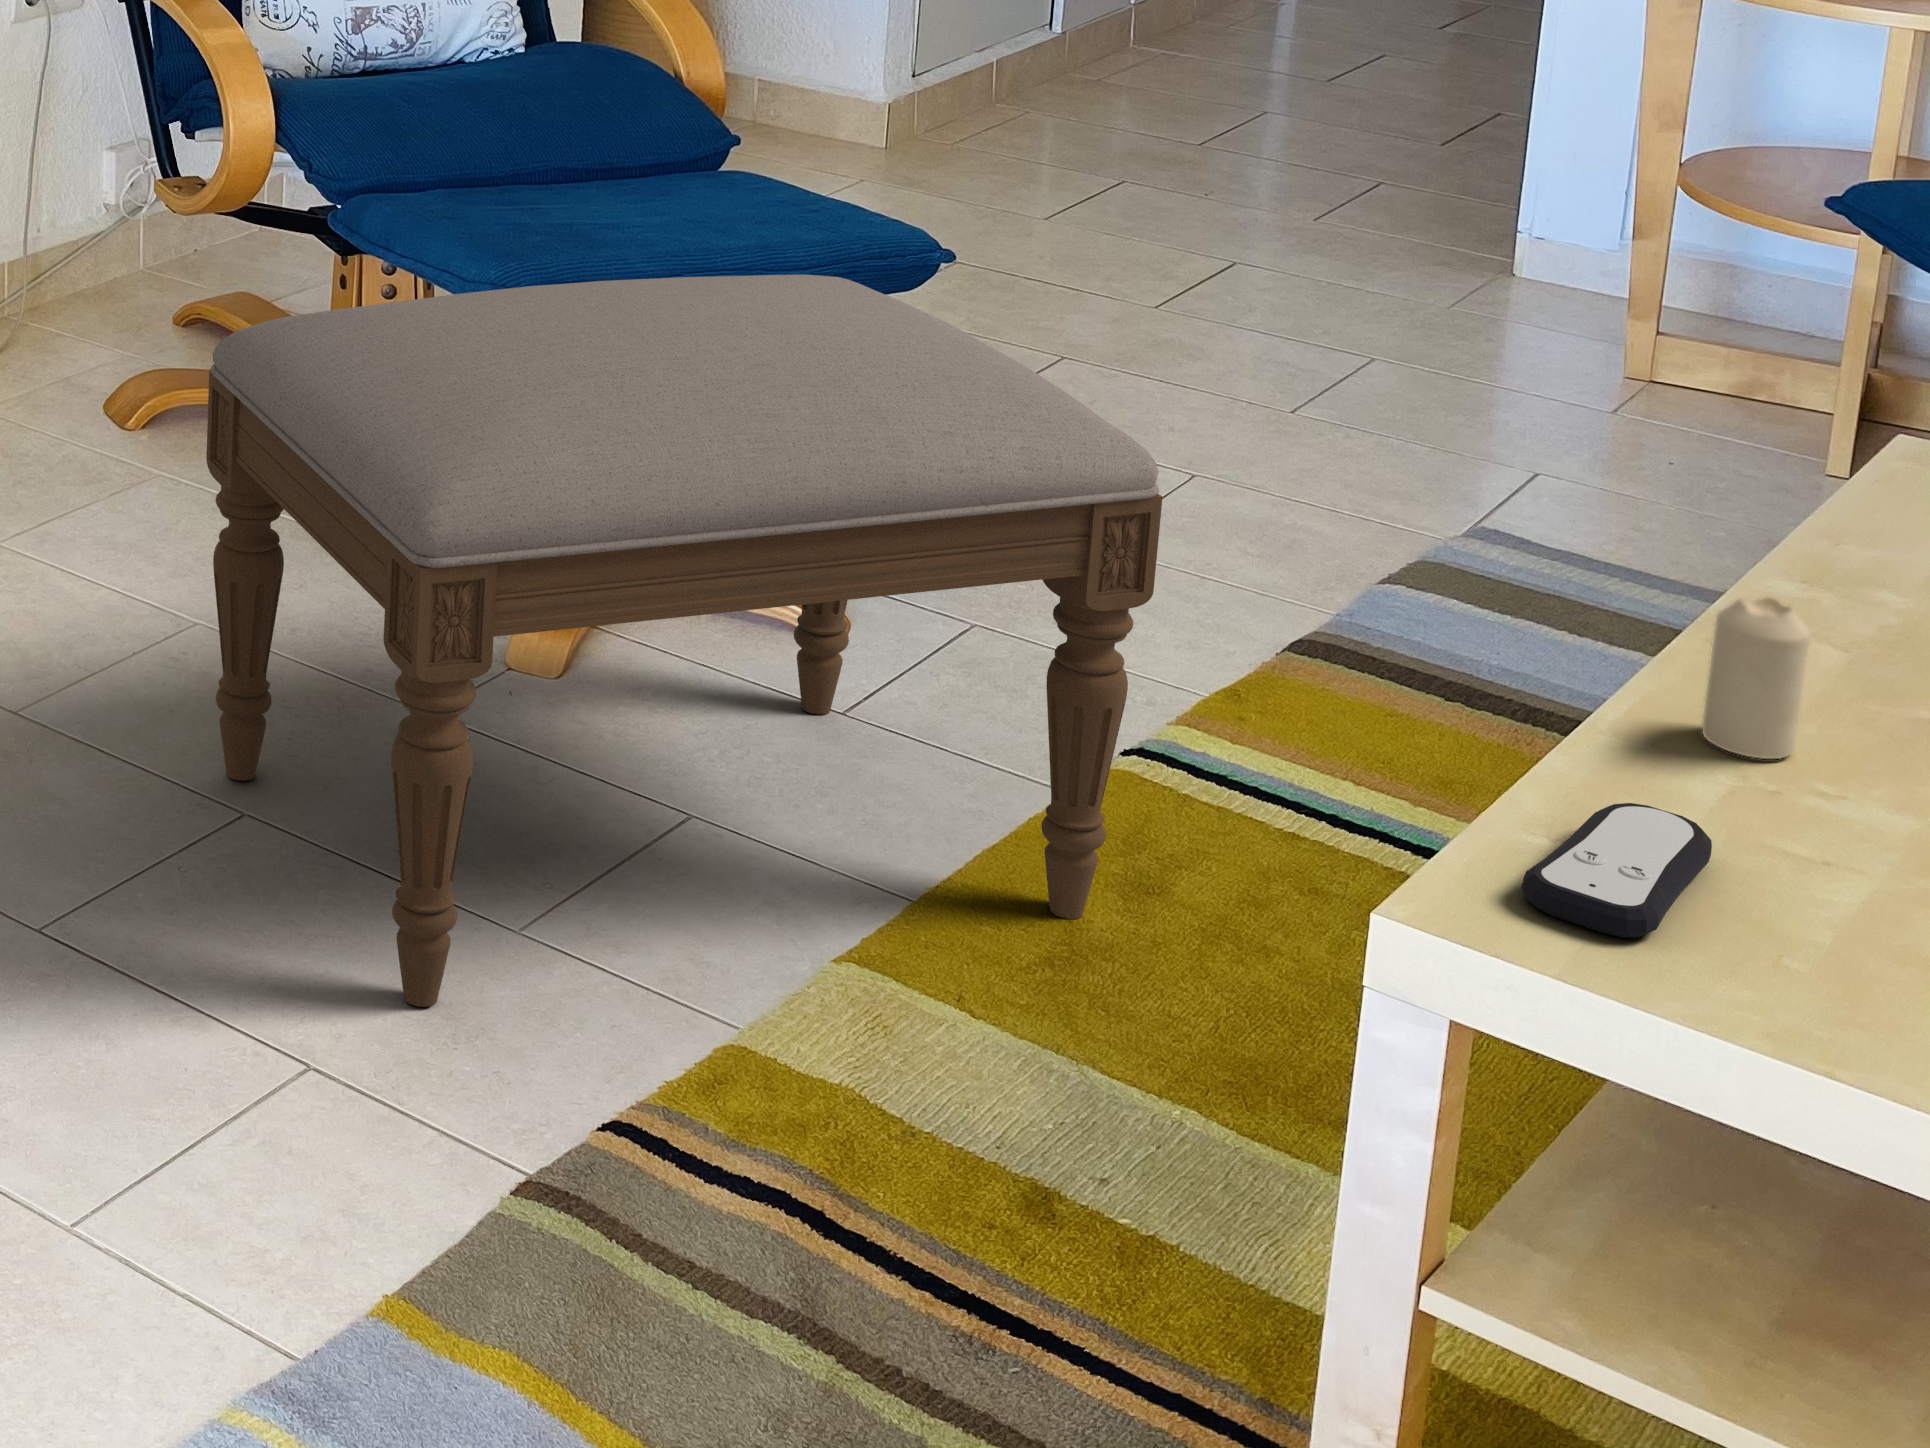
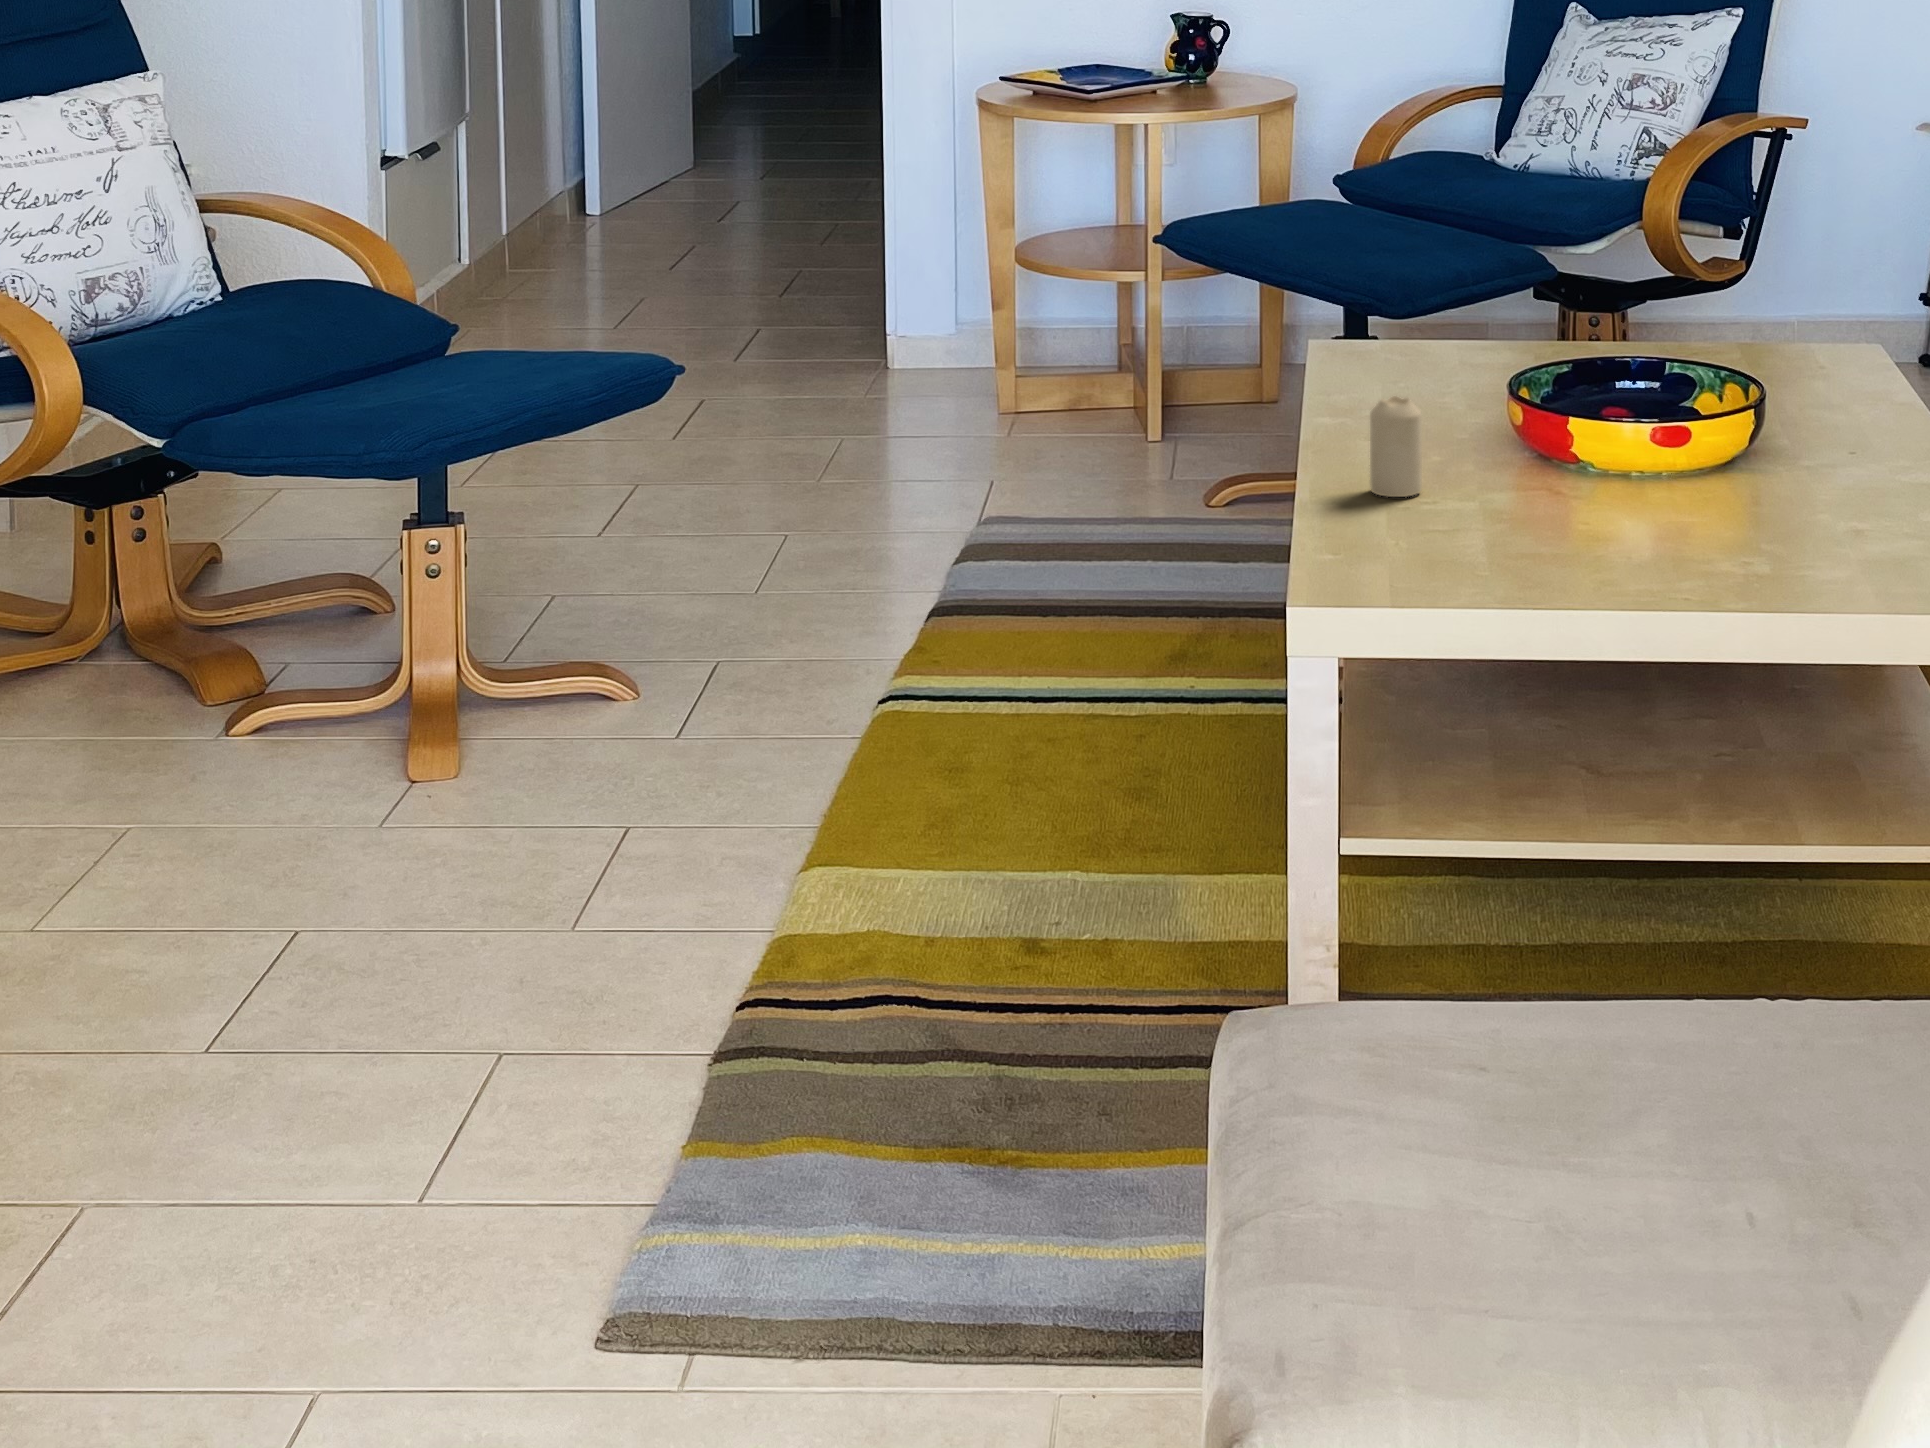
ottoman: present [206,274,1163,1007] -> none [193,382,949,995]
remote control: present [1522,803,1712,937] -> none [1363,522,1442,585]

